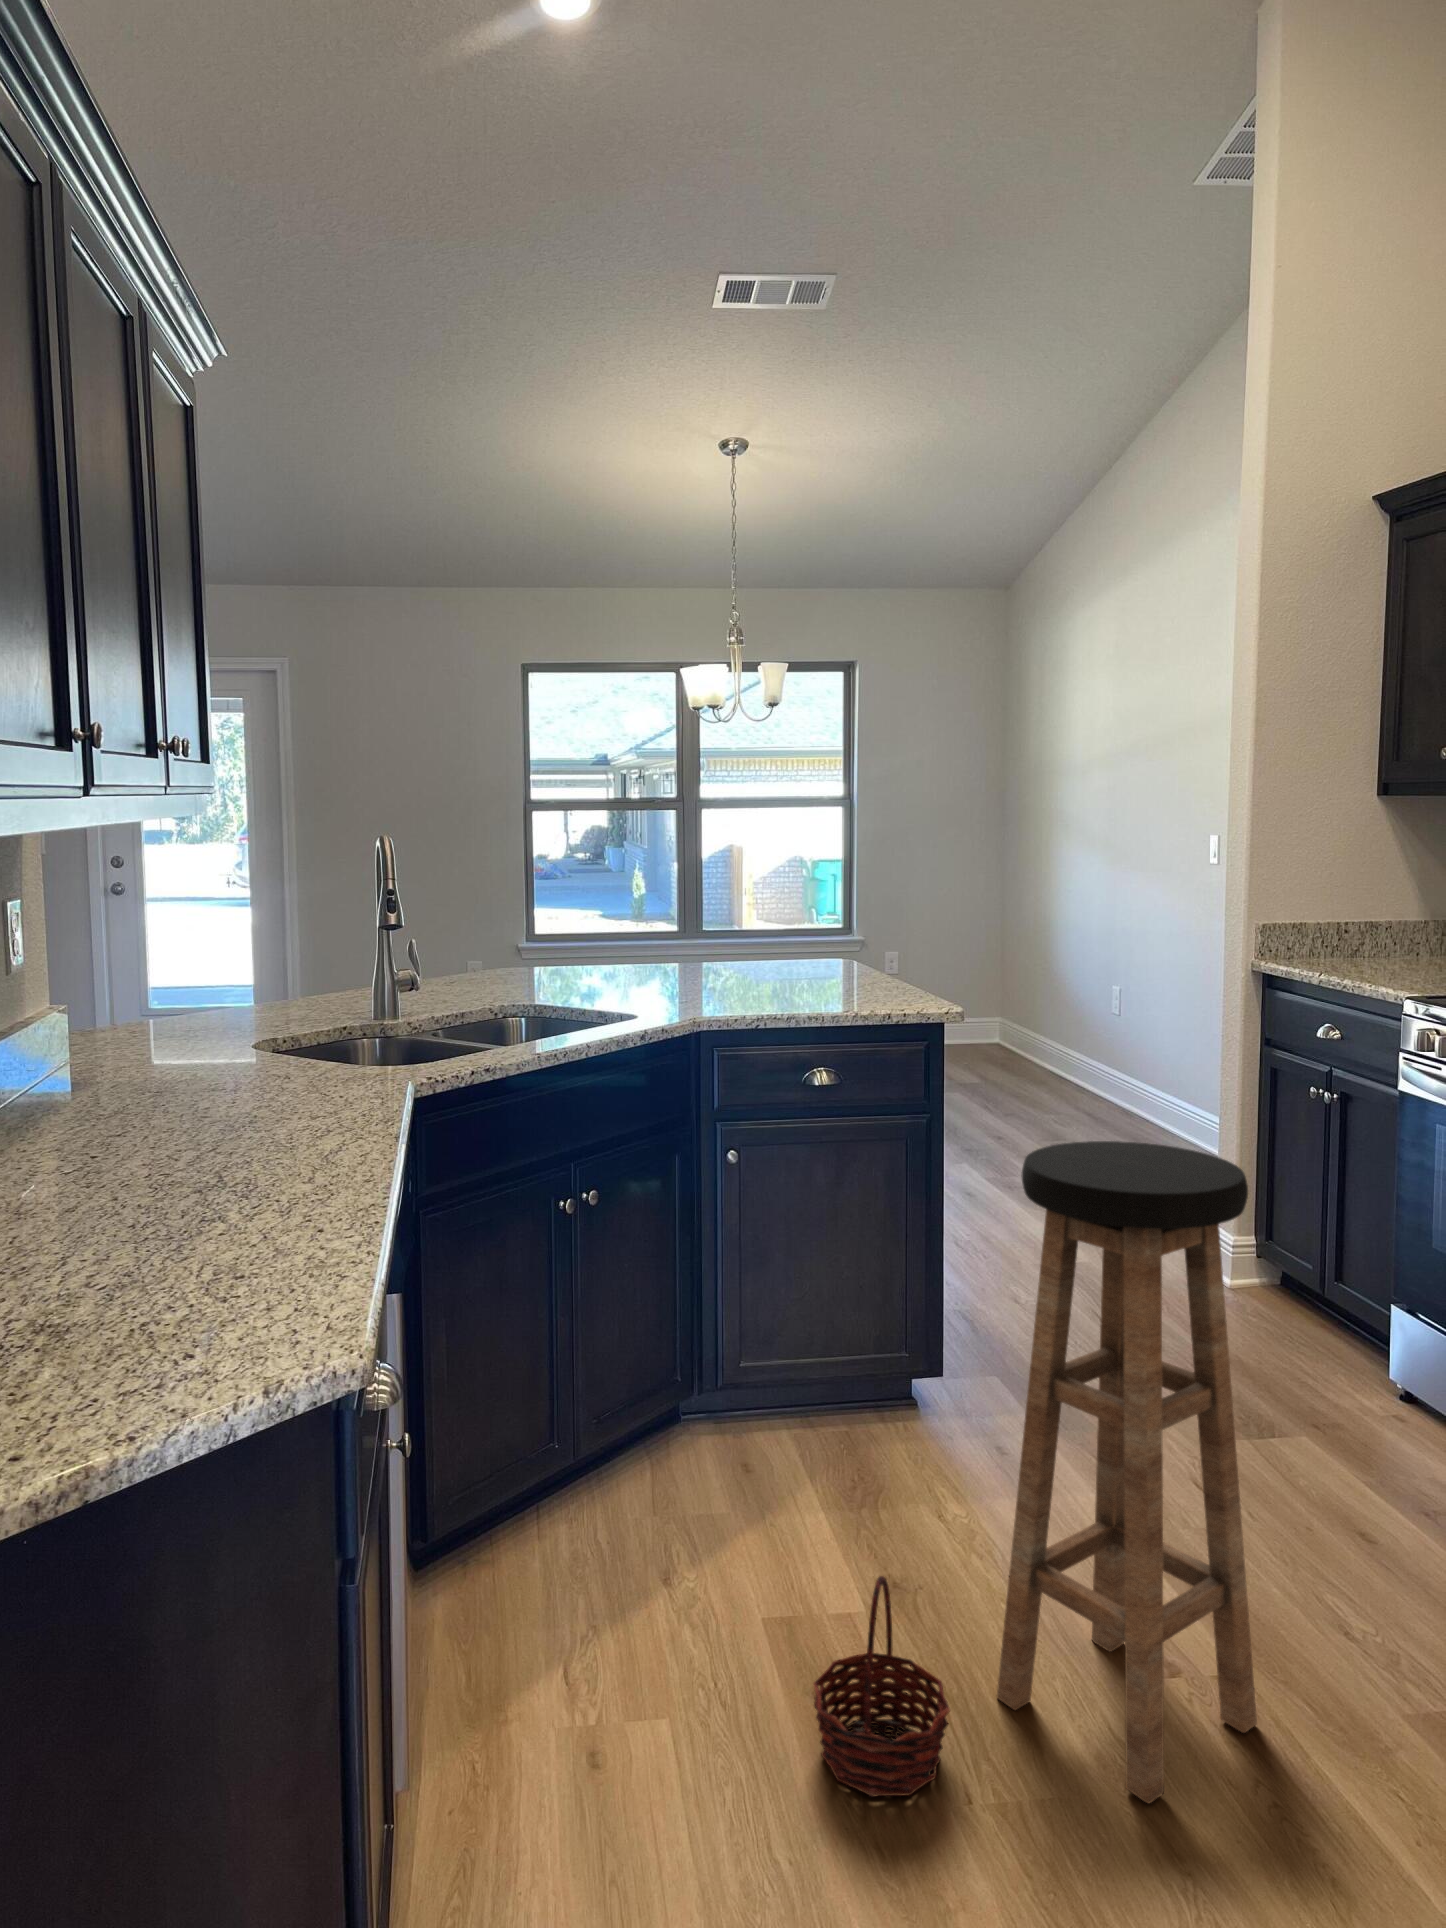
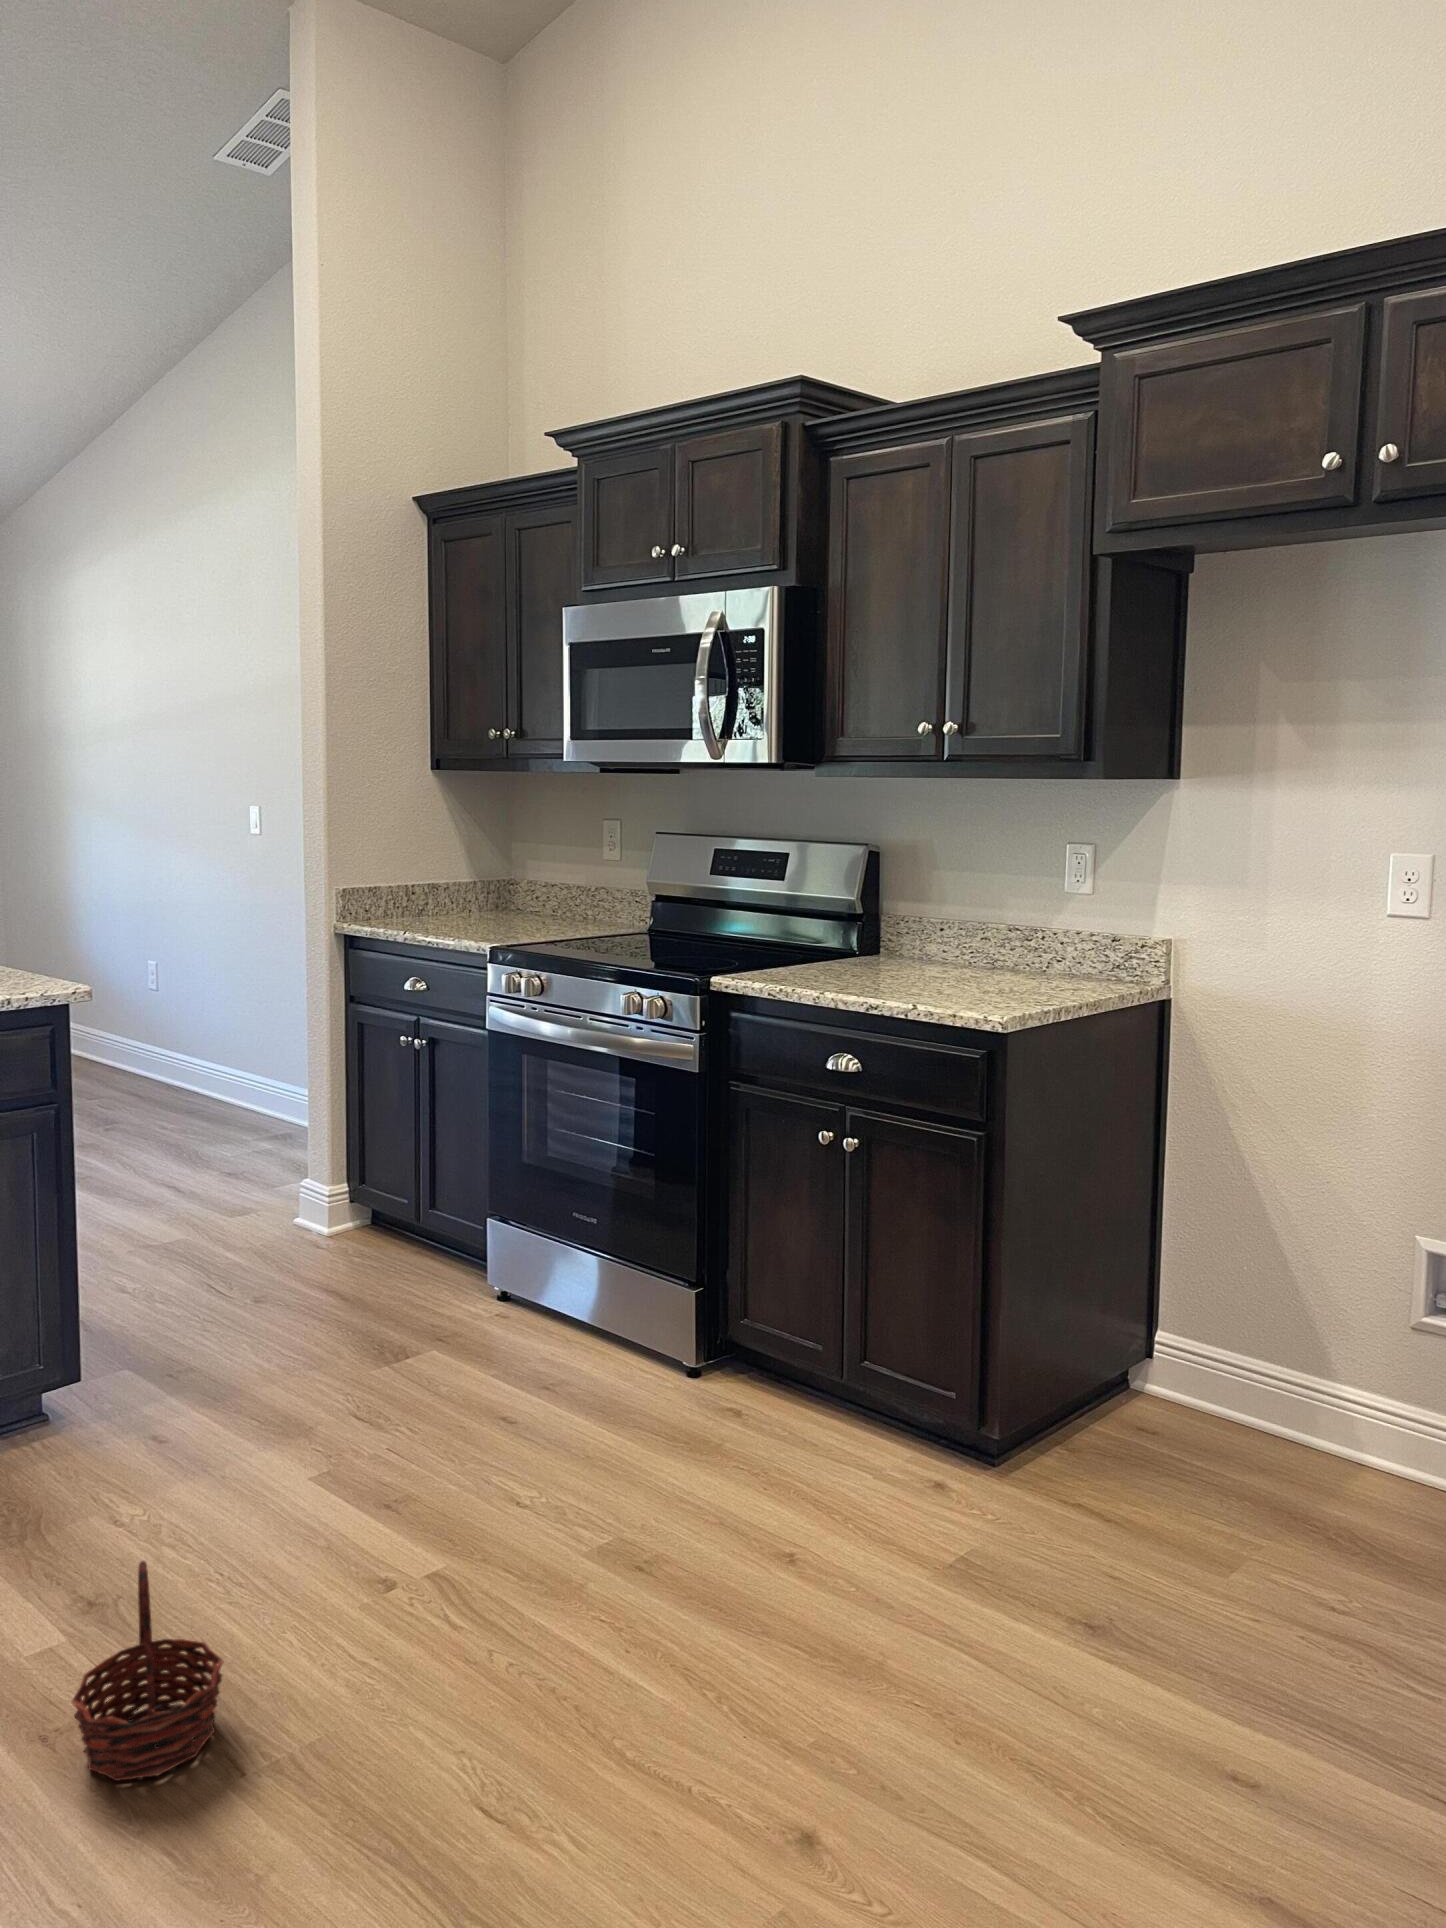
bar stool: present [997,1141,1257,1803] -> none [245,1088,467,1661]

